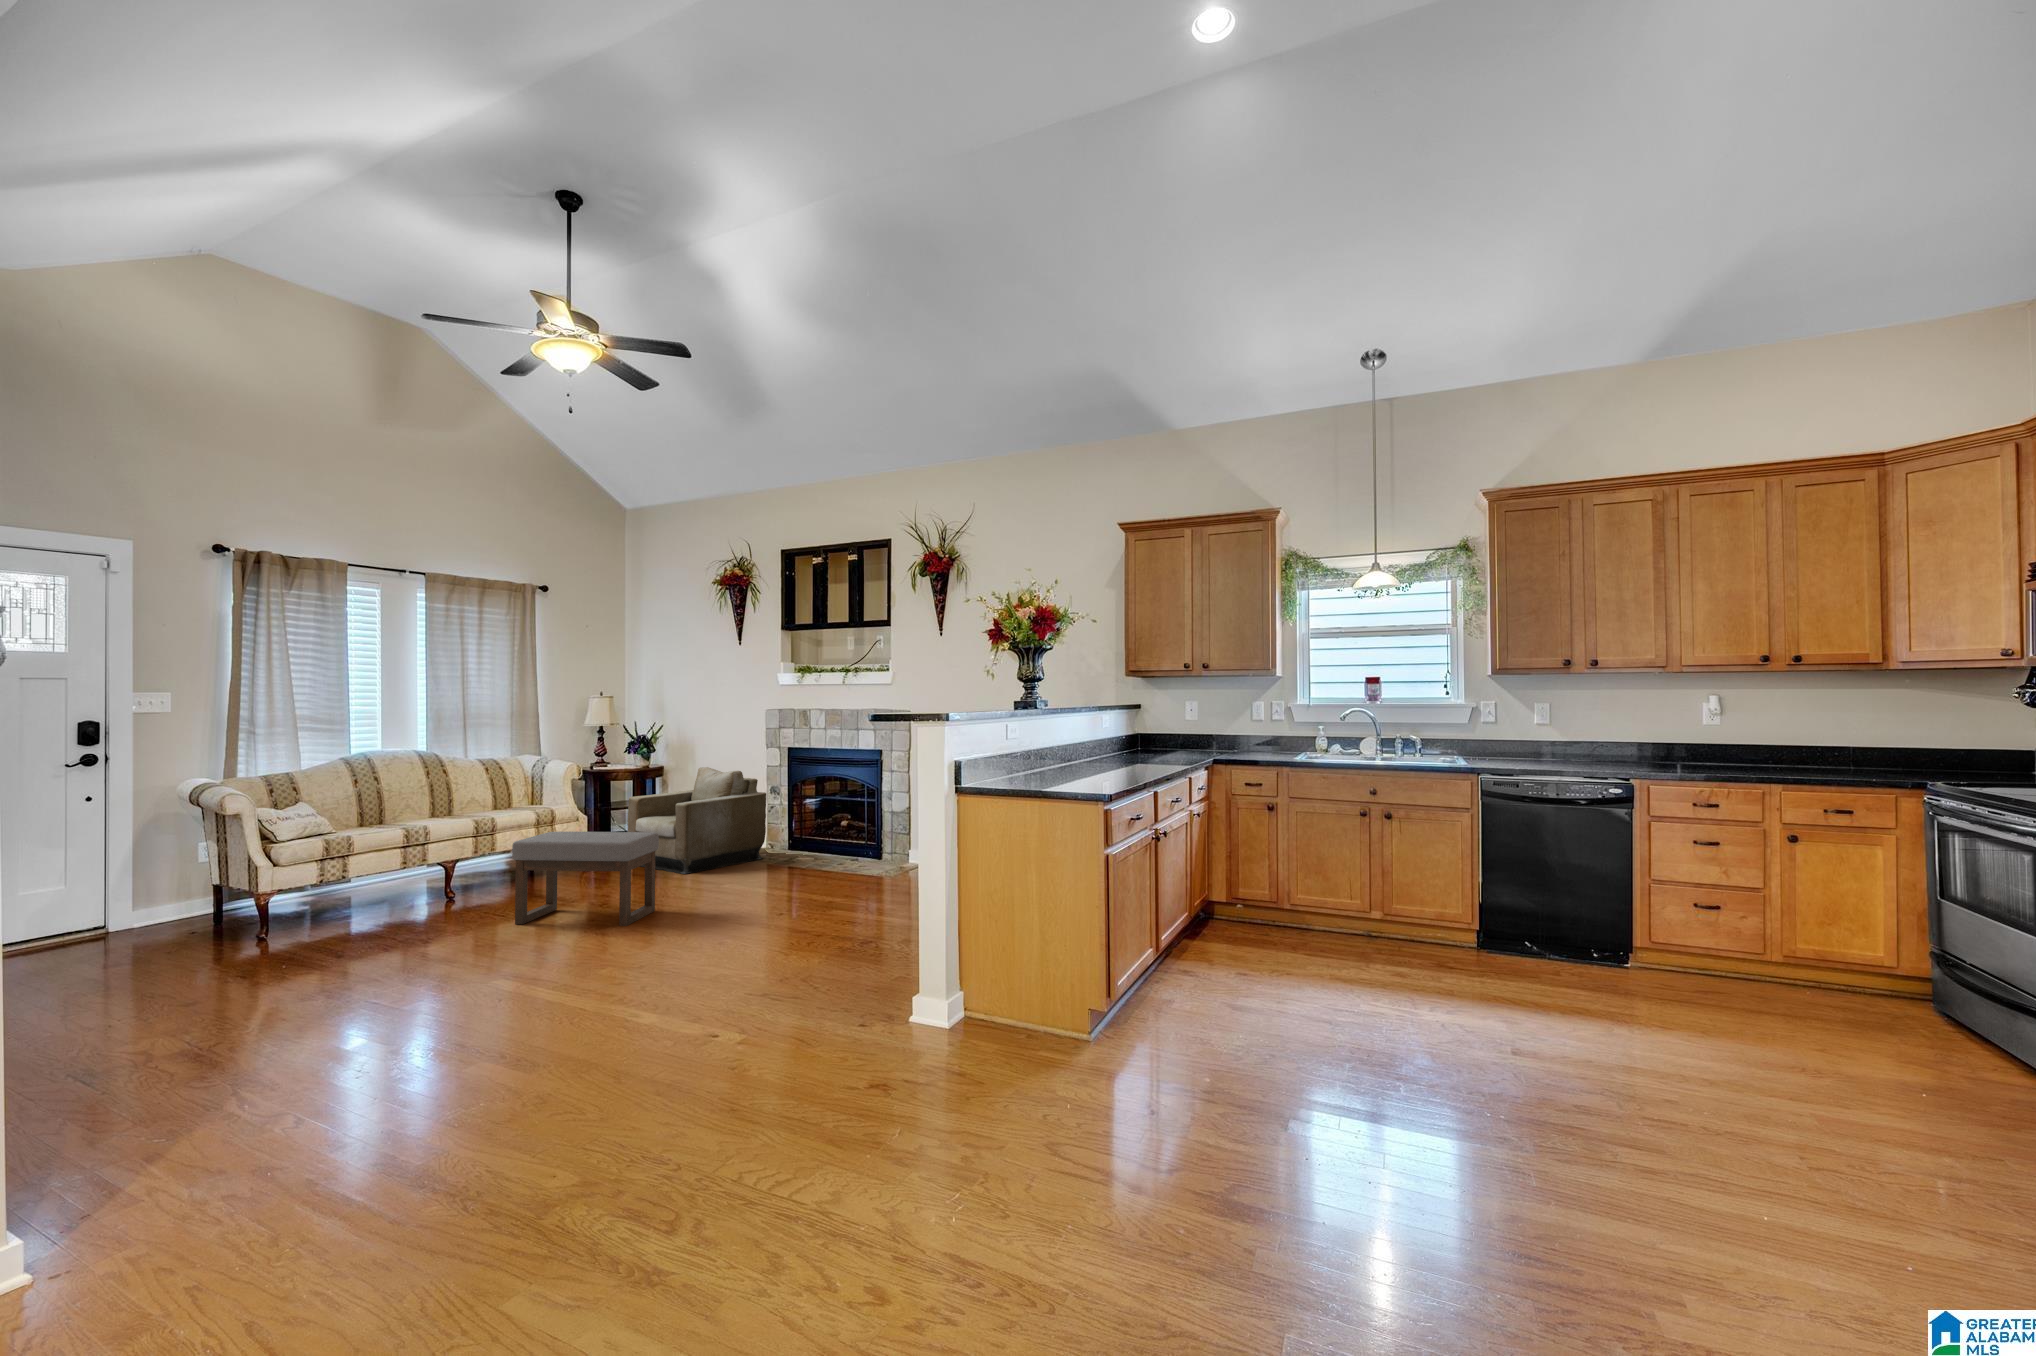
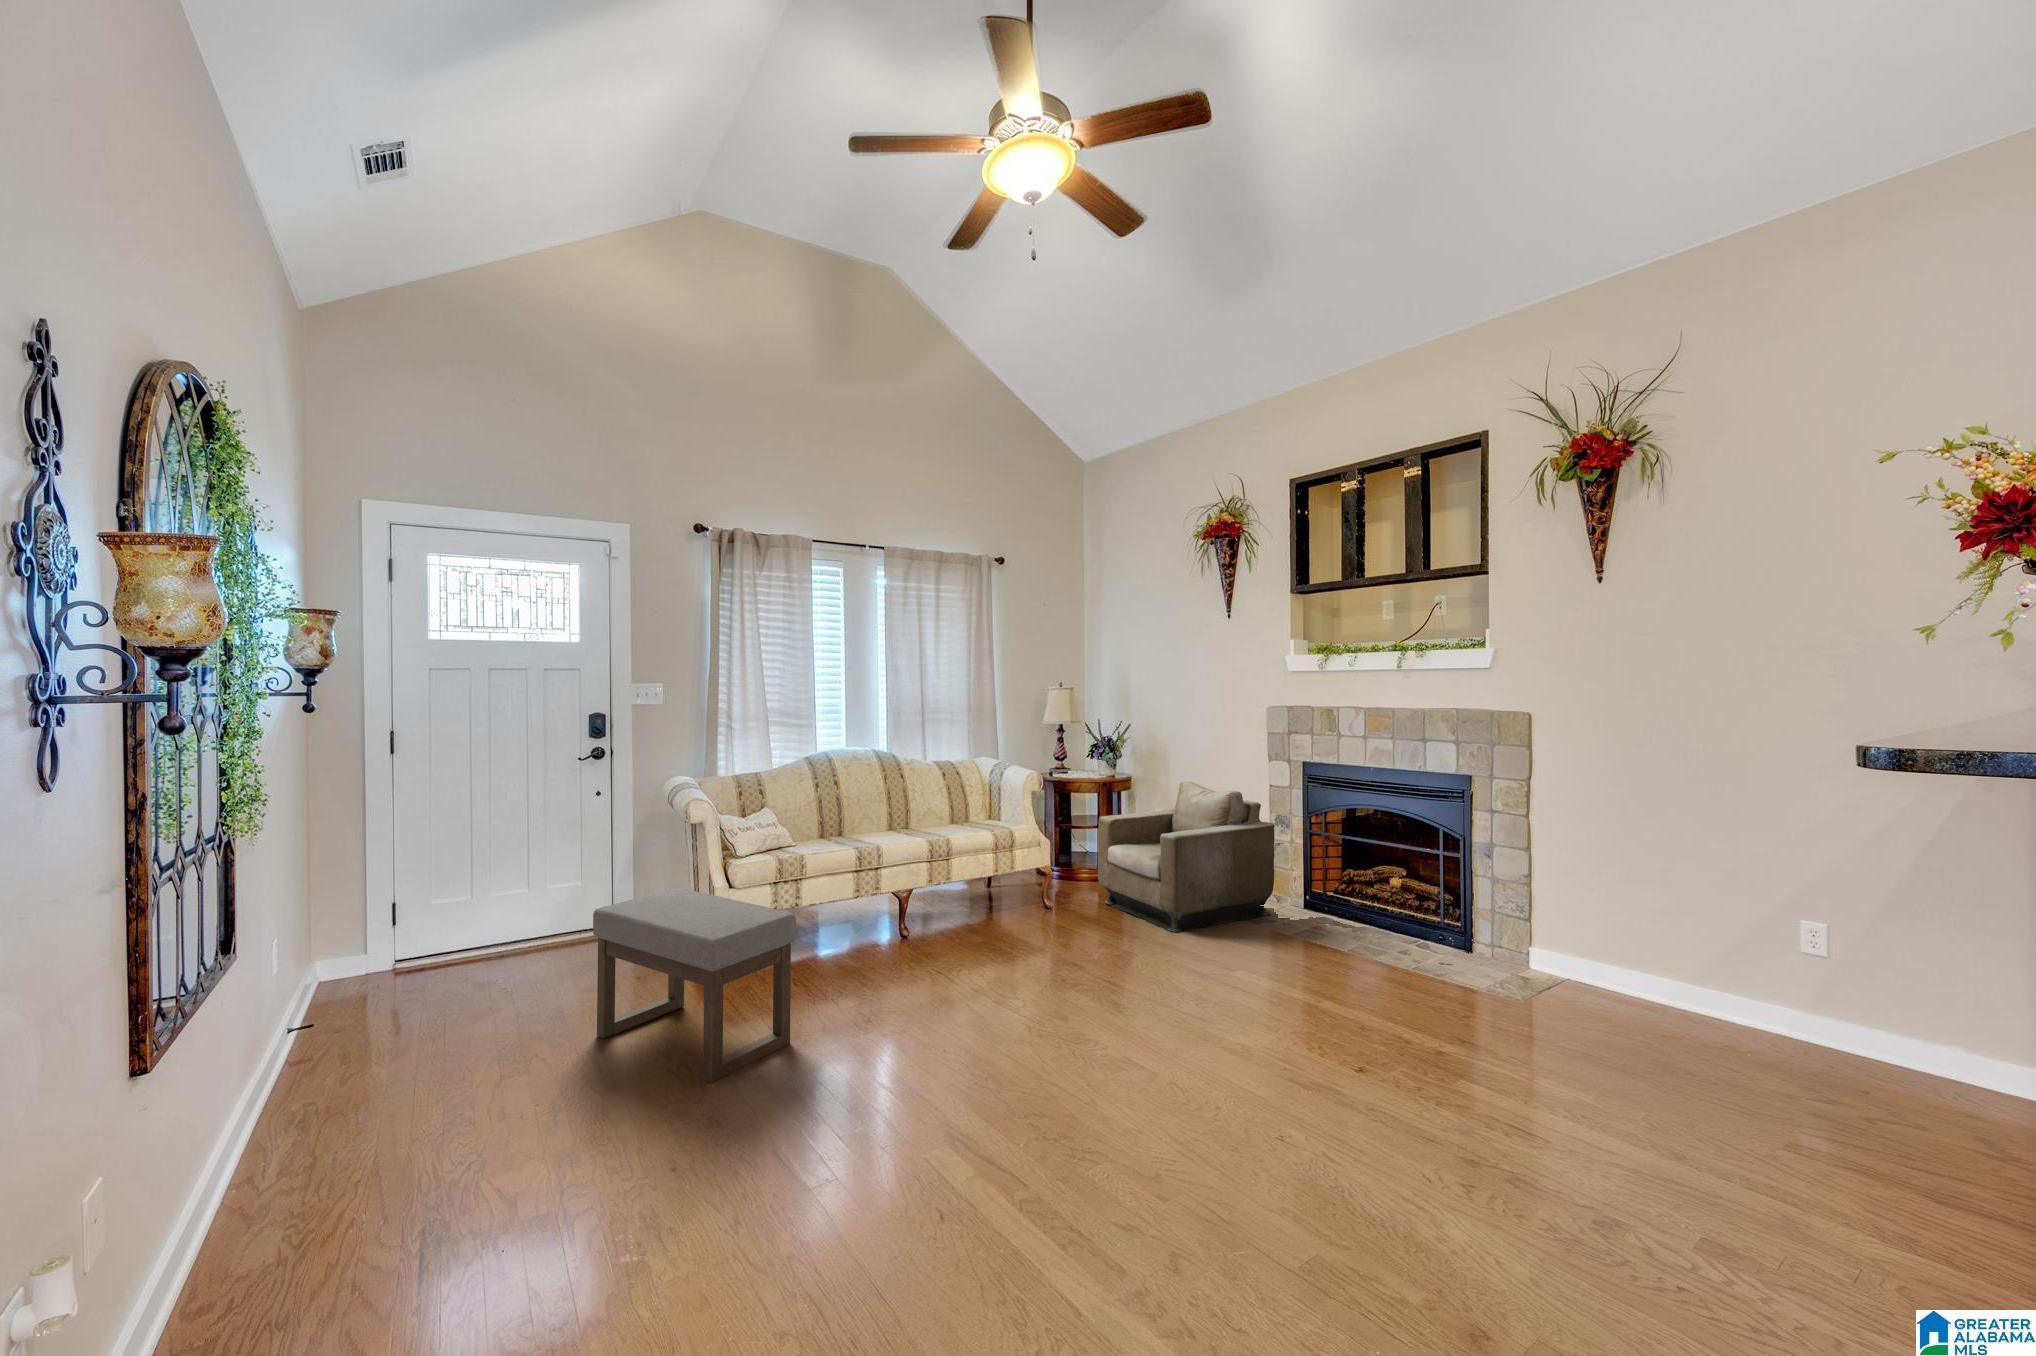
ottoman: present [512,832,659,926] -> present [593,888,796,1083]

